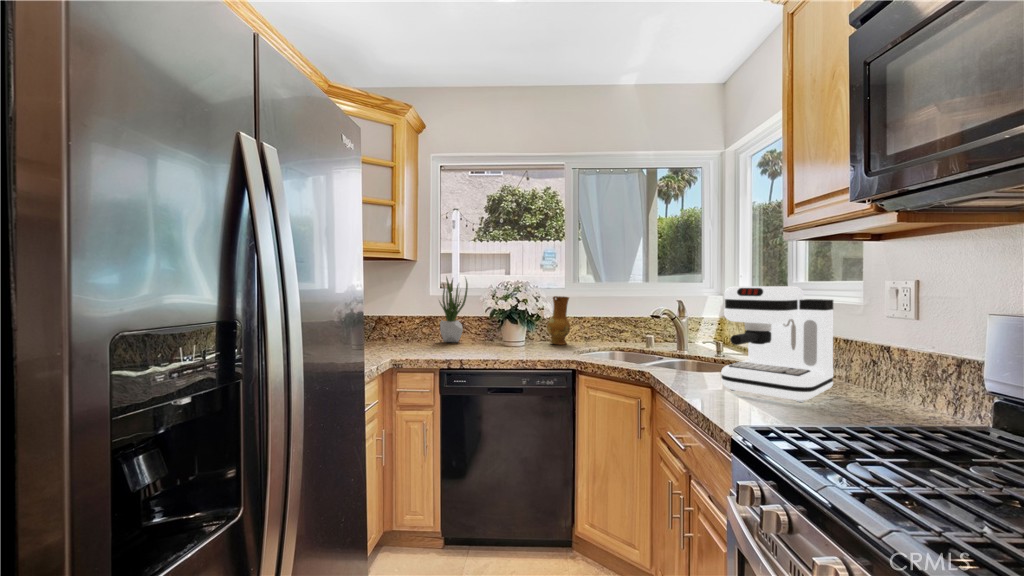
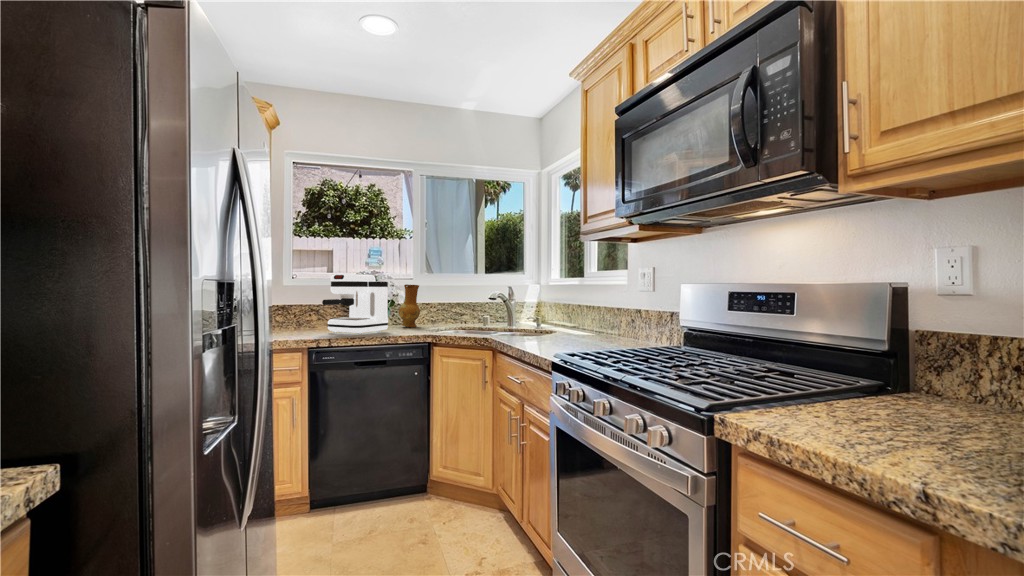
potted plant: present [440,277,468,342] -> none [292,264,321,329]
coffee maker: present [721,286,833,402] -> present [322,274,388,334]

